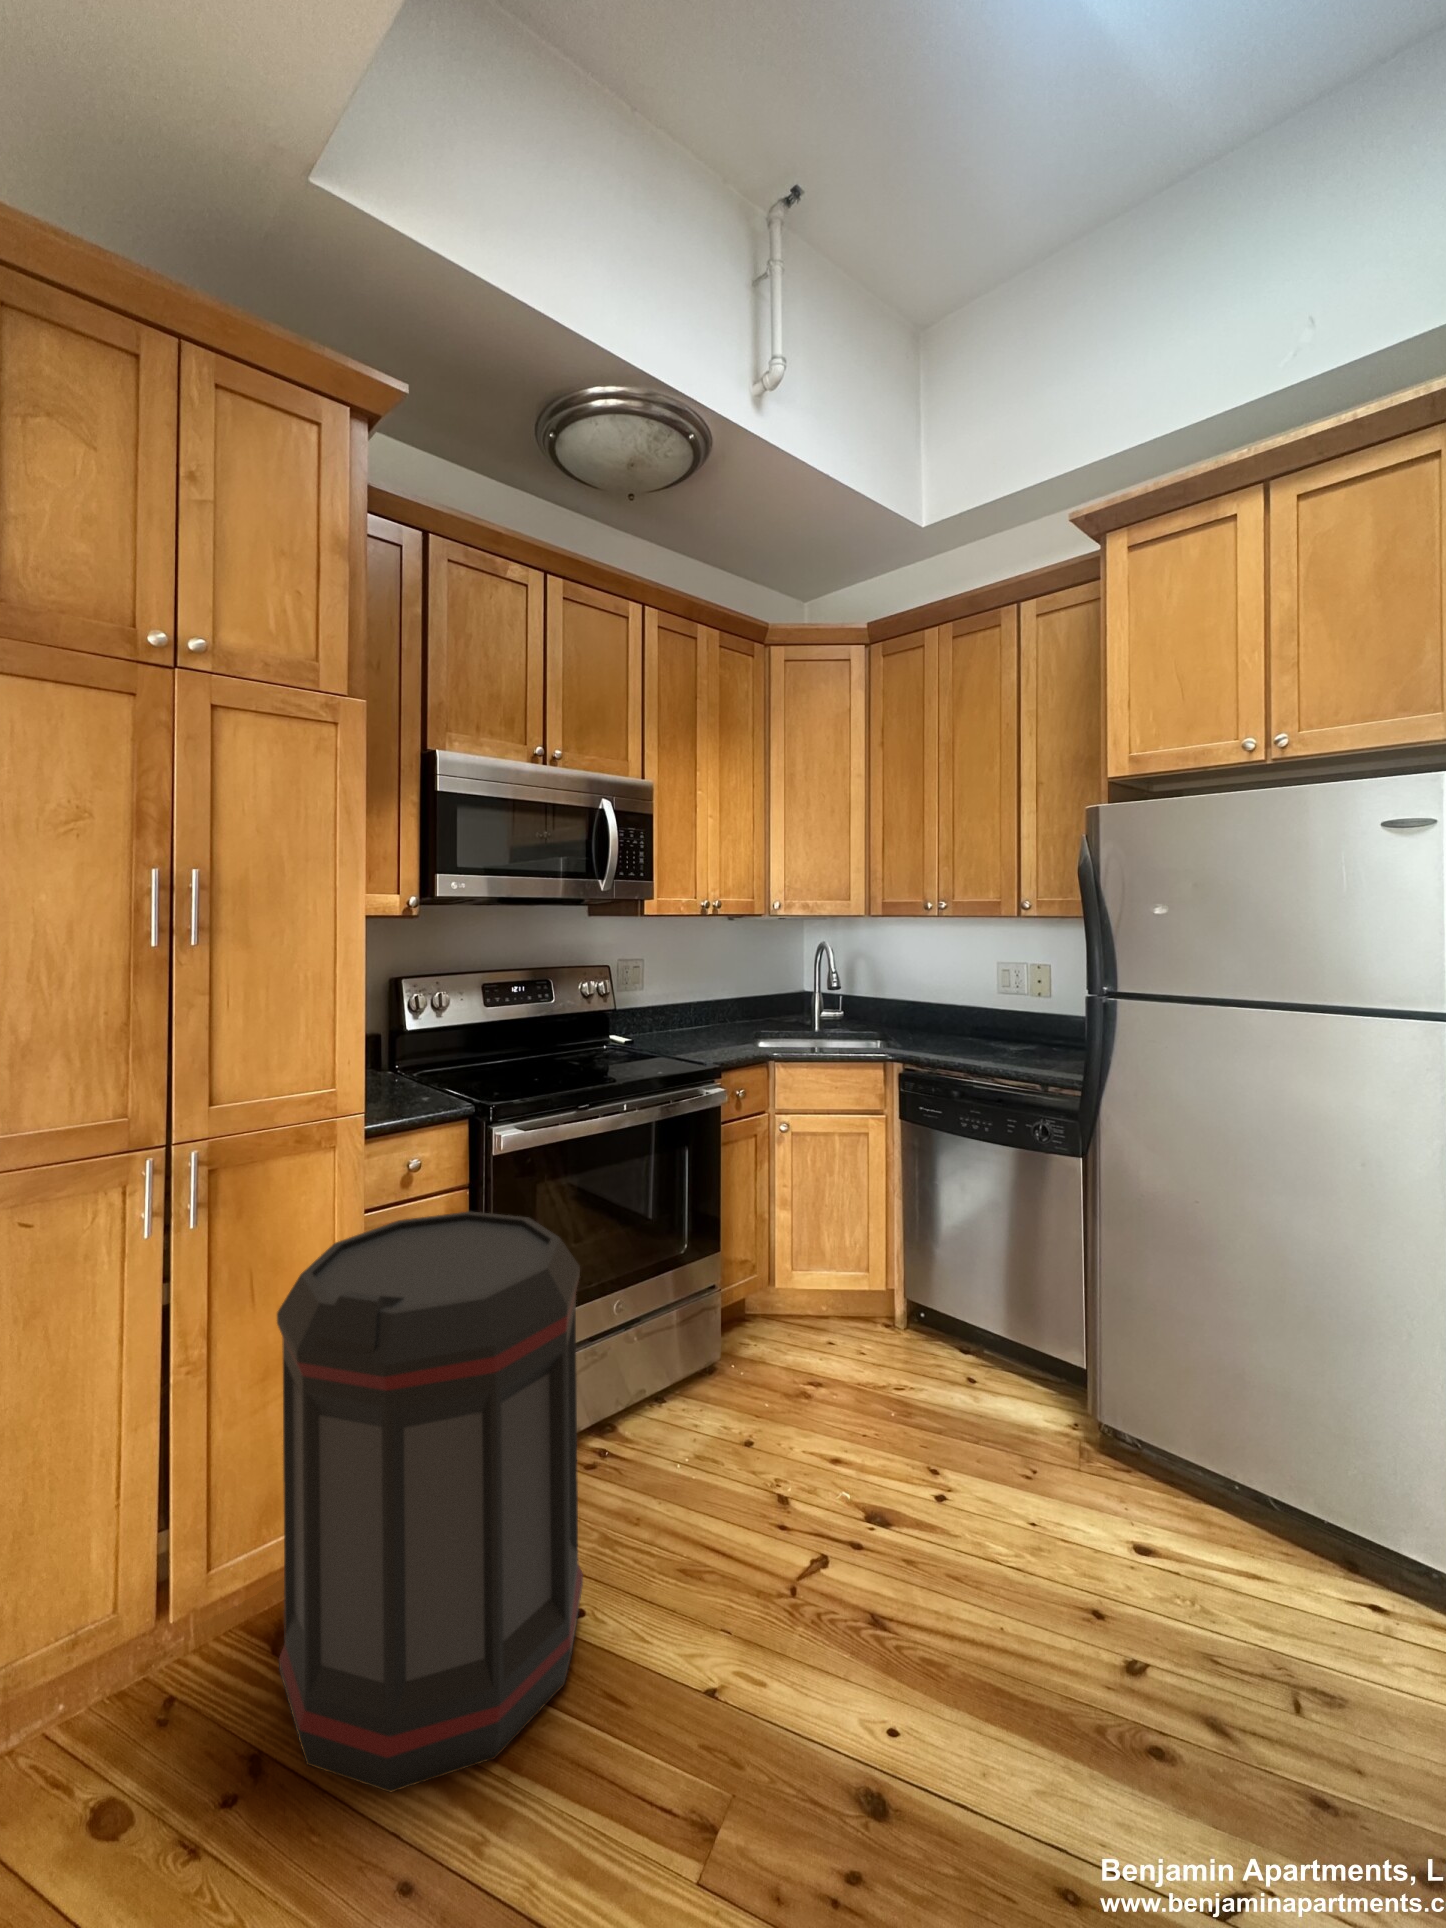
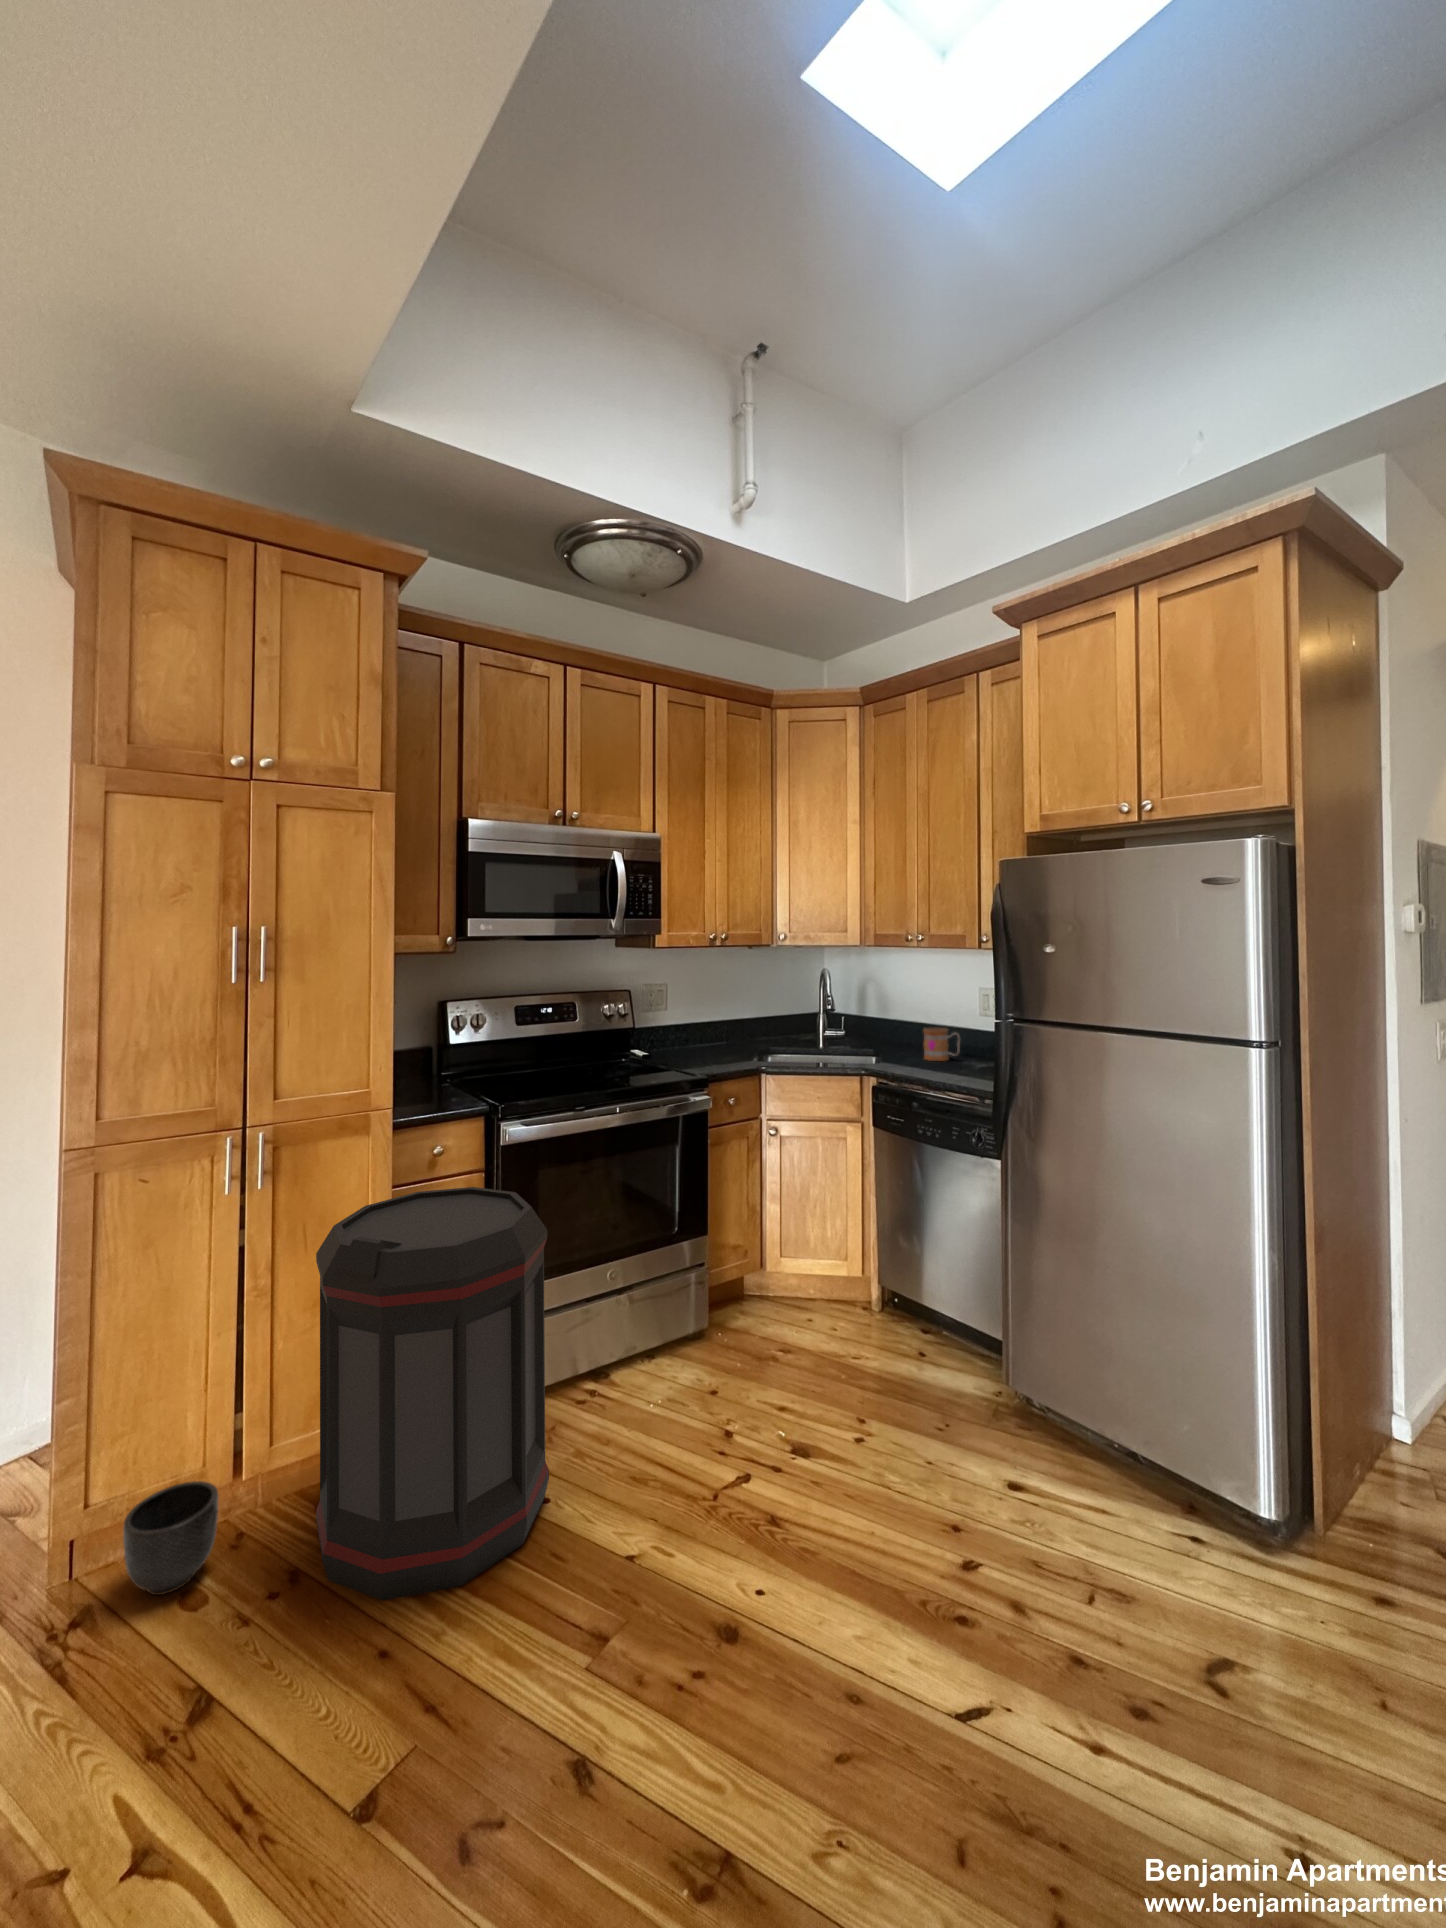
mug: none [941,1007,986,1045] -> present [923,1028,960,1061]
planter: none [6,1636,143,1813] -> present [123,1481,219,1595]

